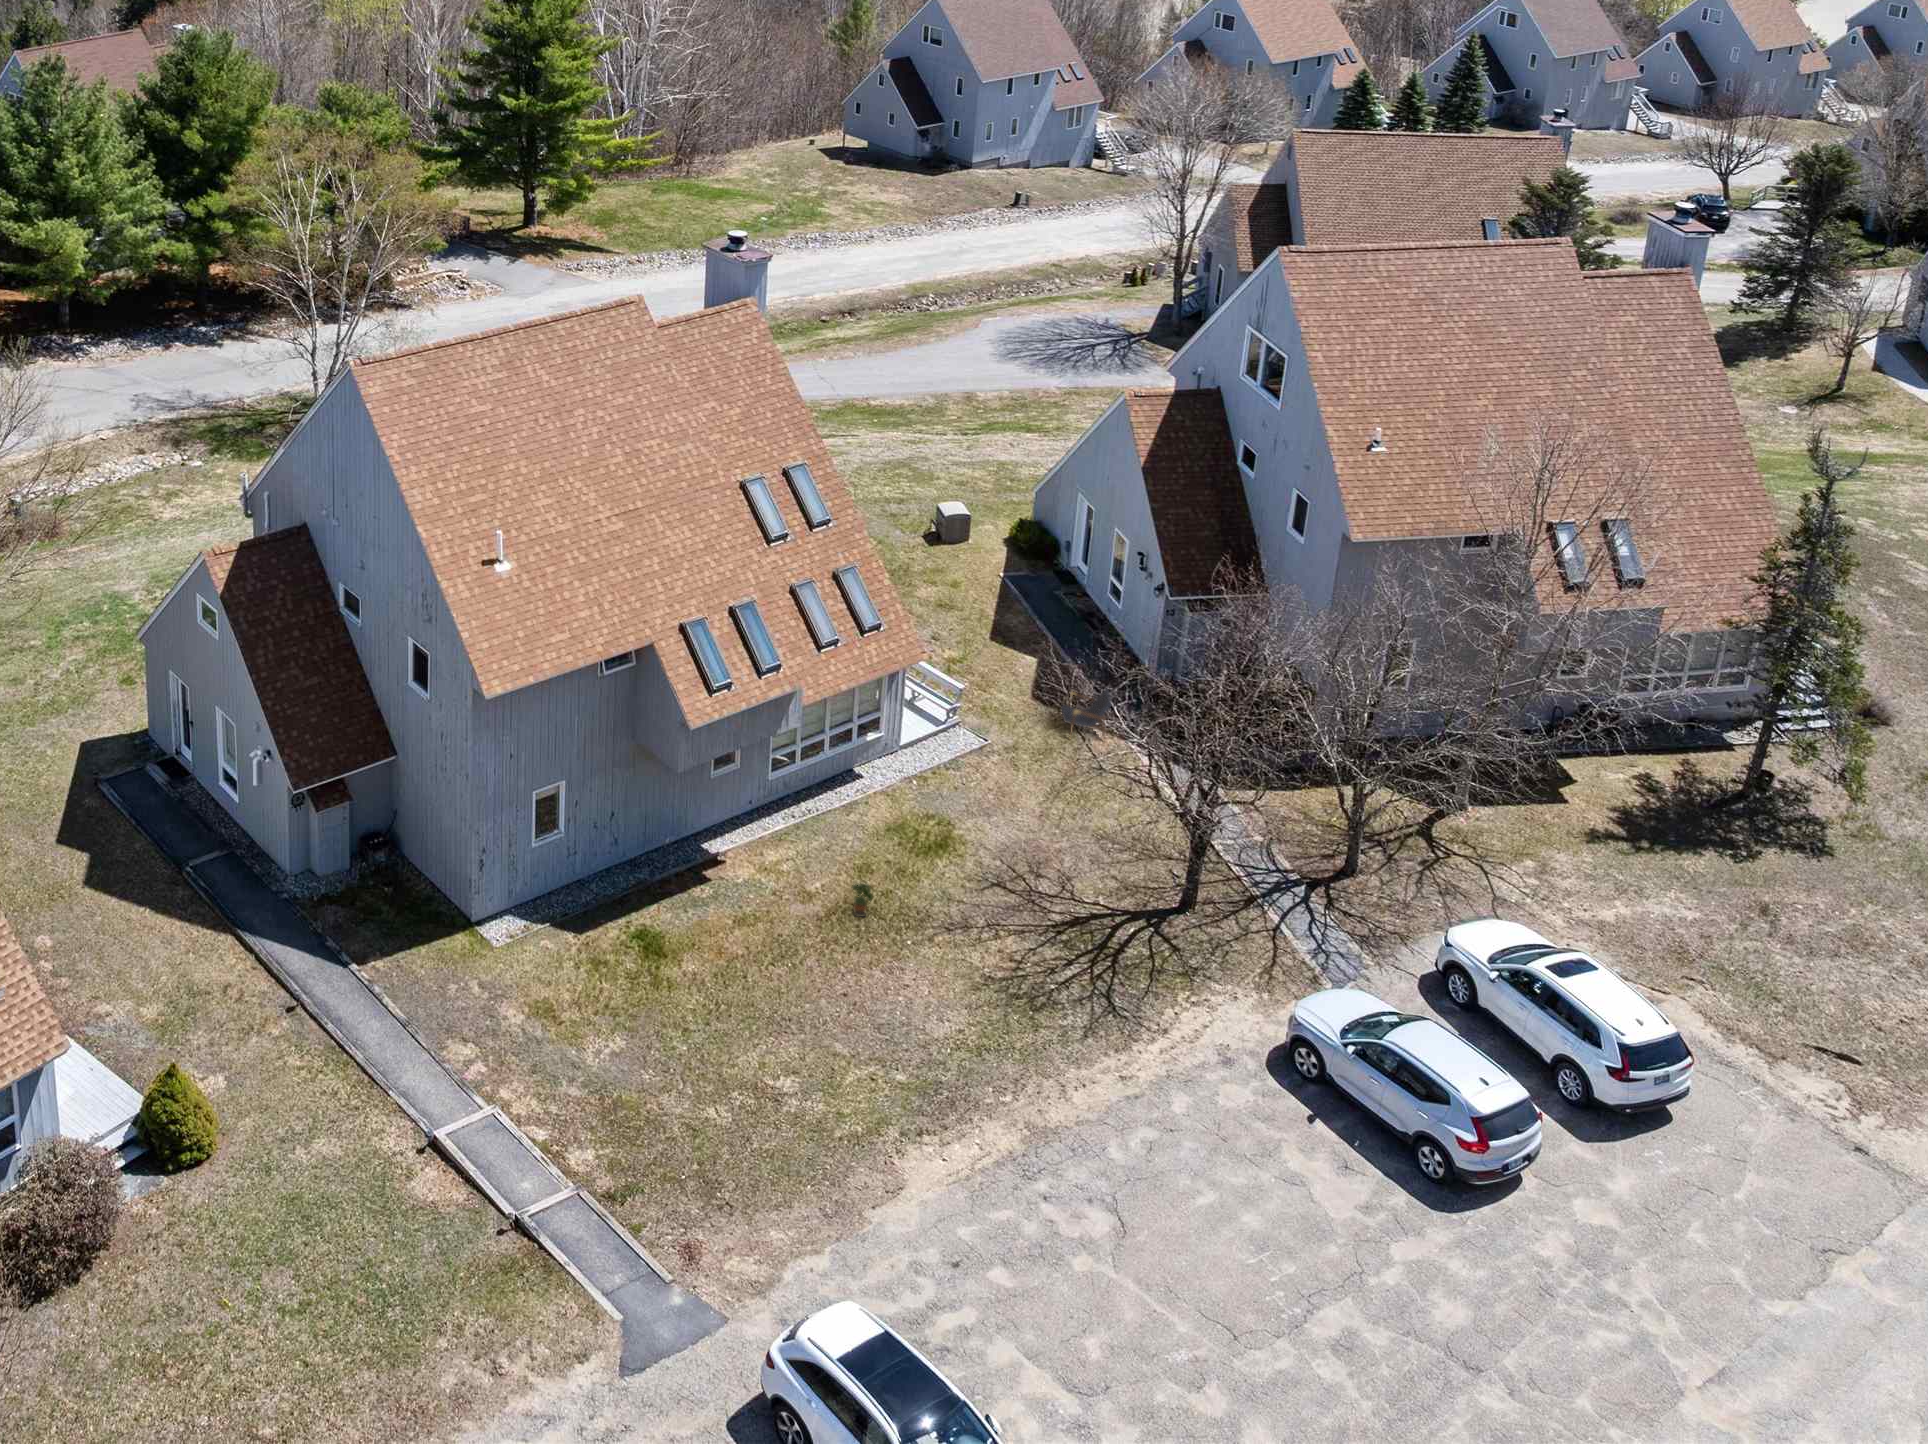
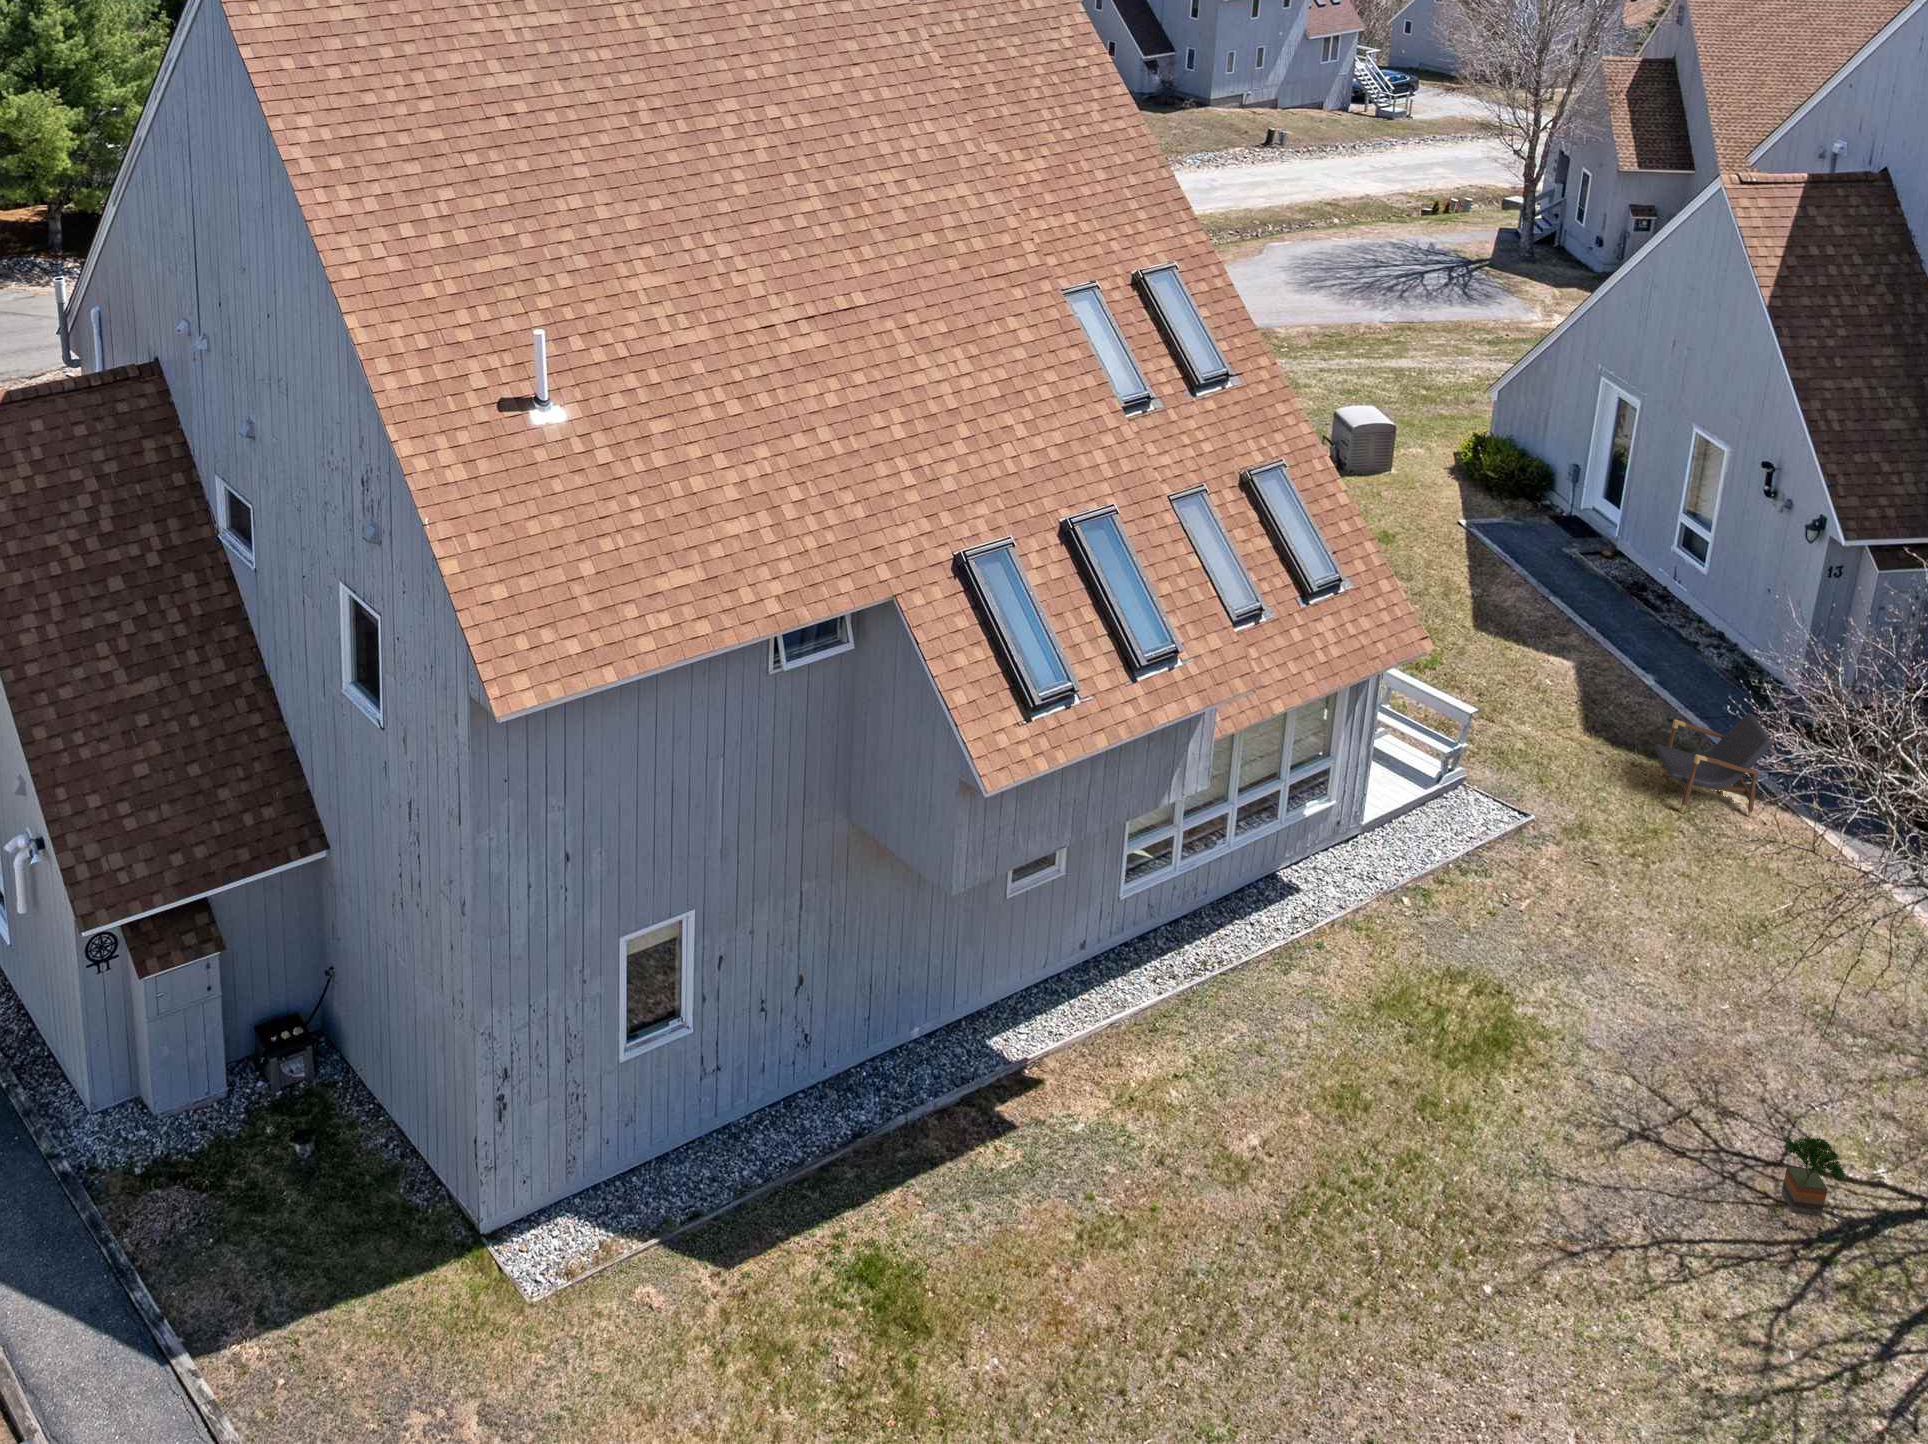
potted tree: present [851,884,872,917] -> present [1781,1137,1845,1216]

